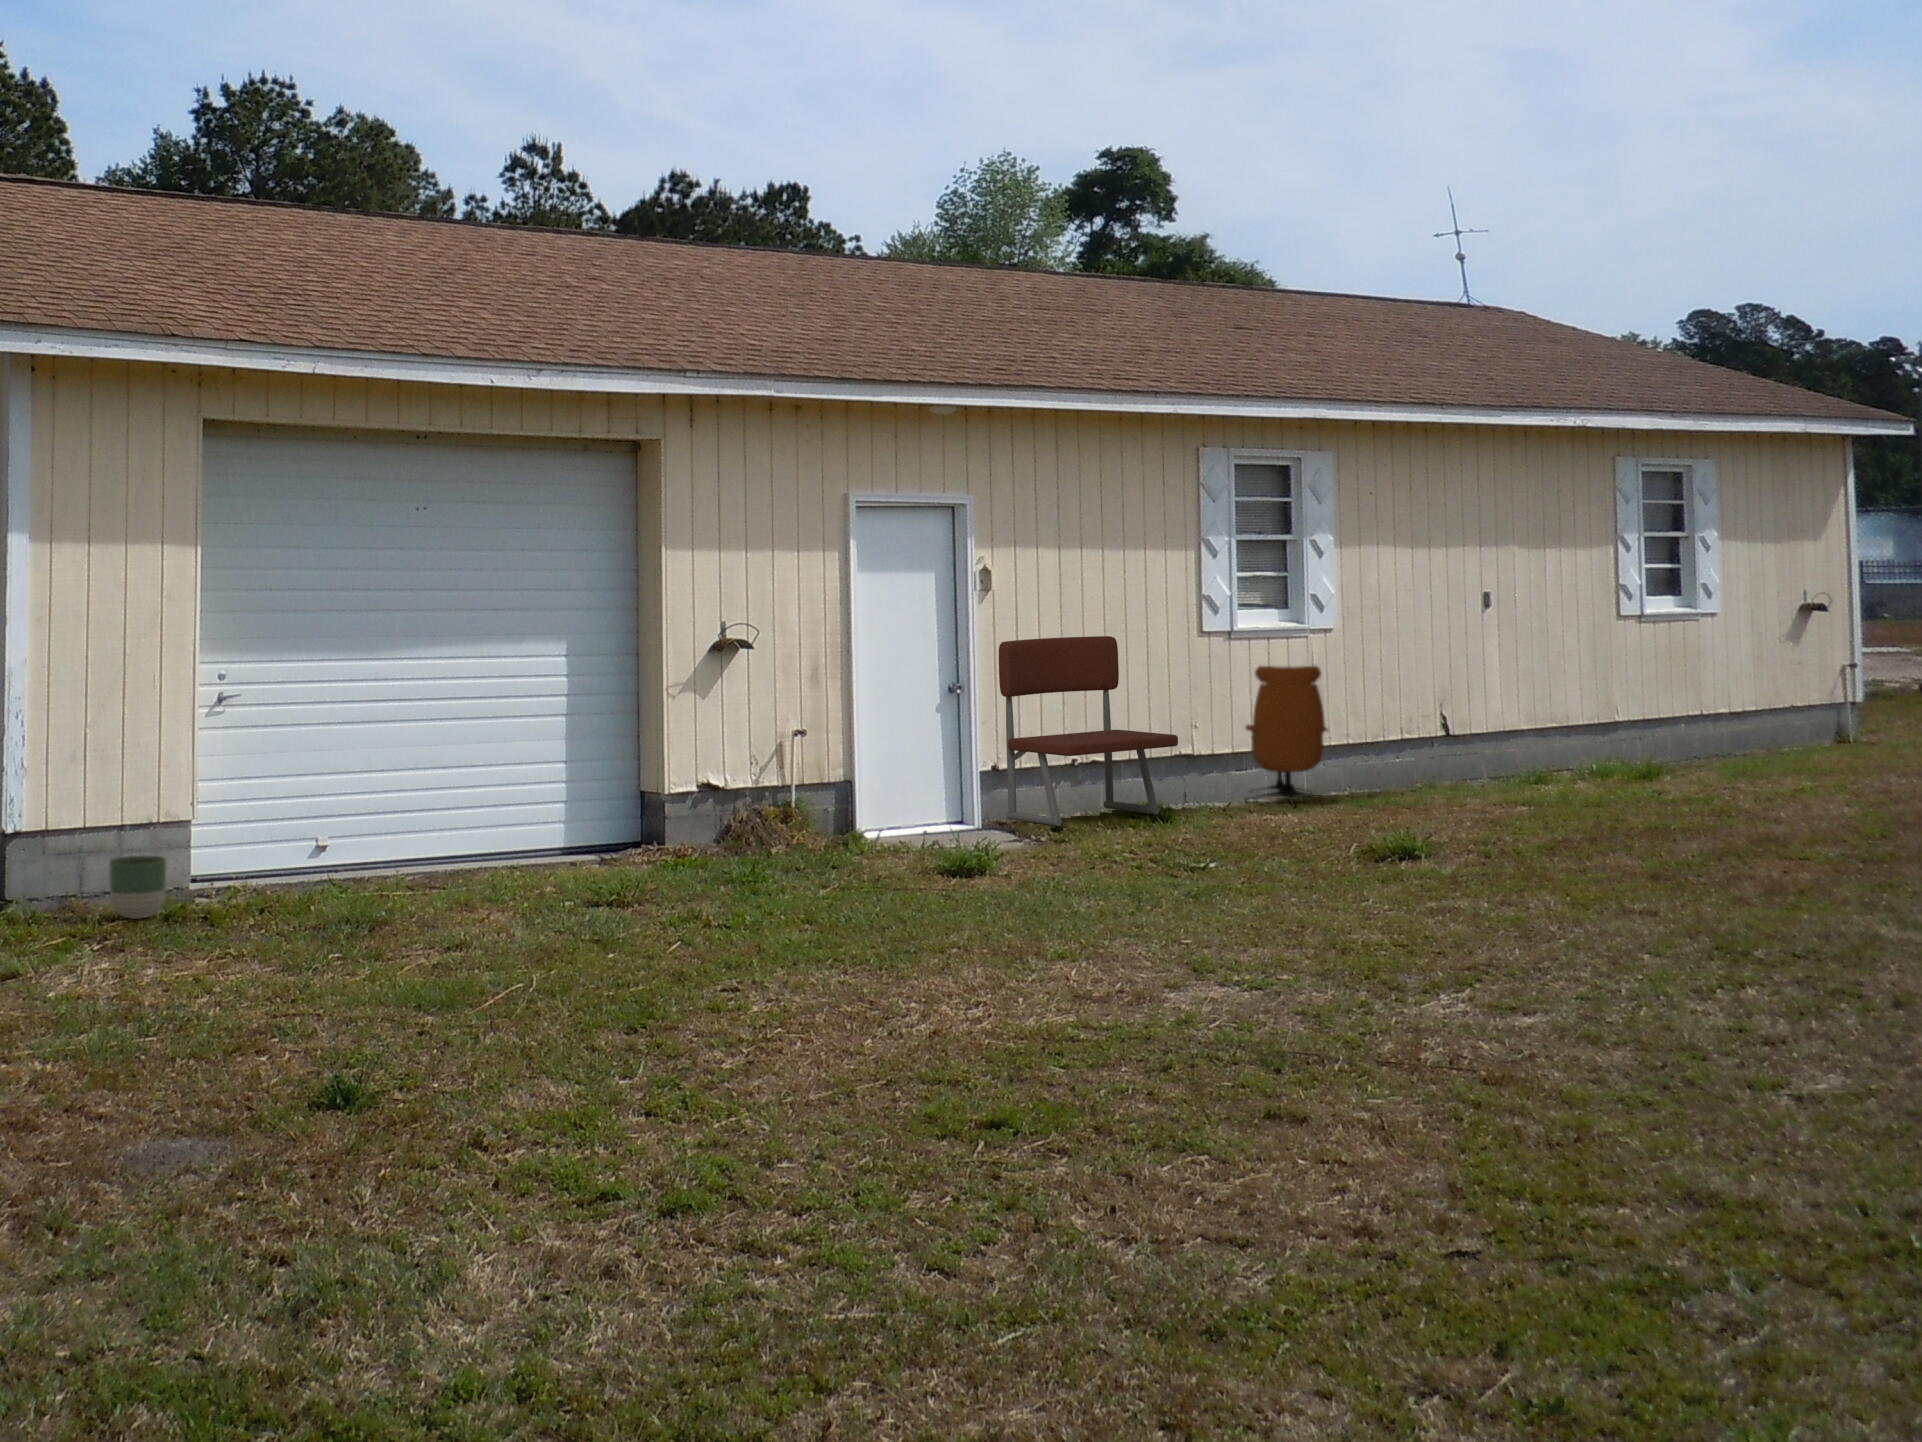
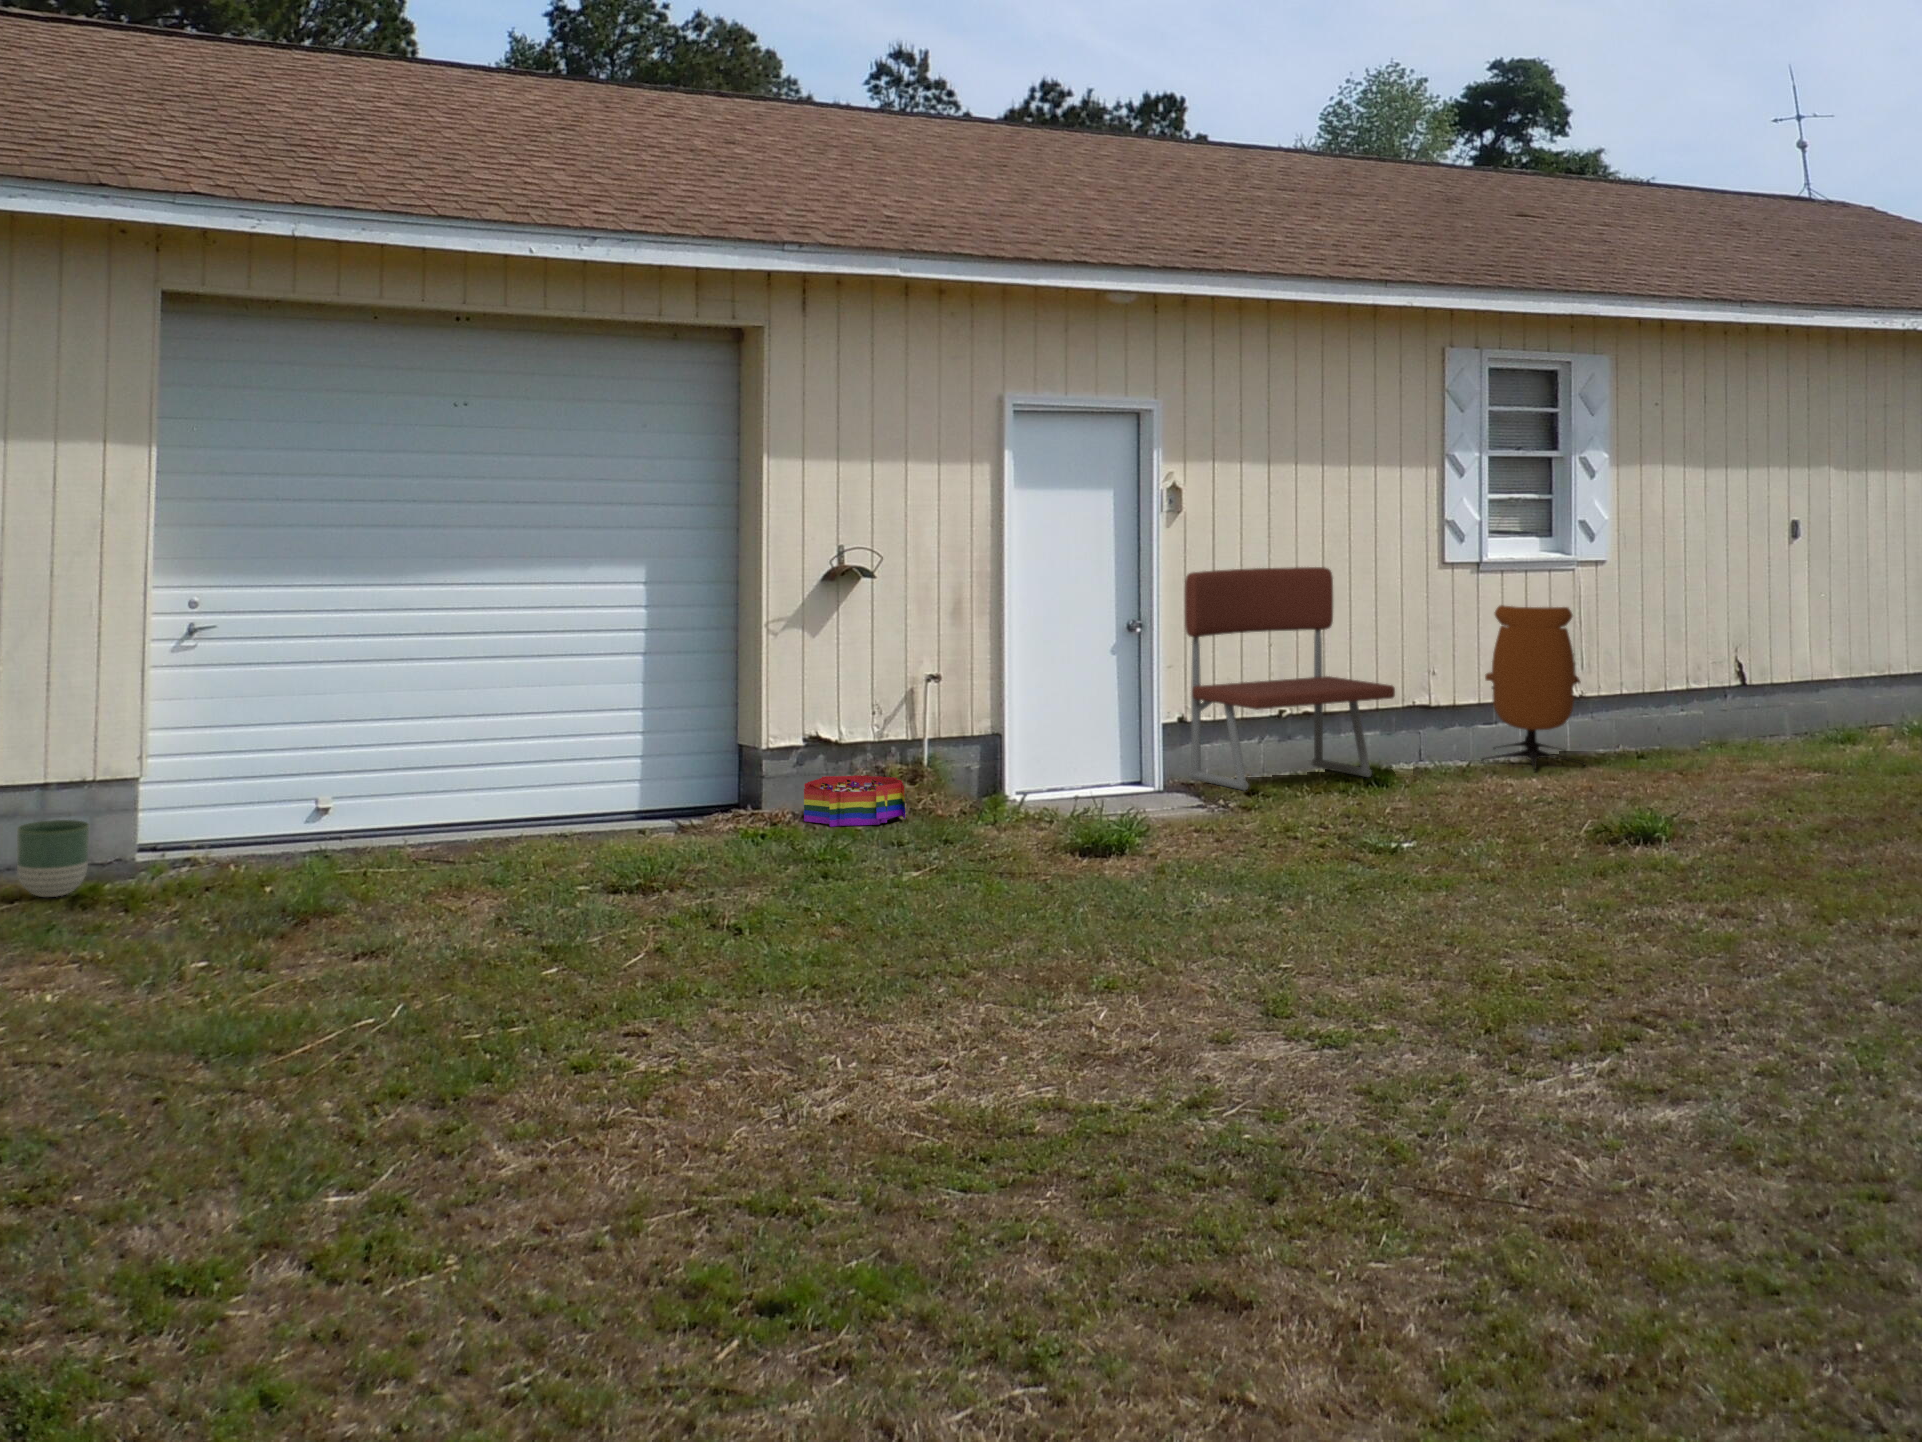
storage bin: none [705,817,793,858] -> present [804,775,905,827]

